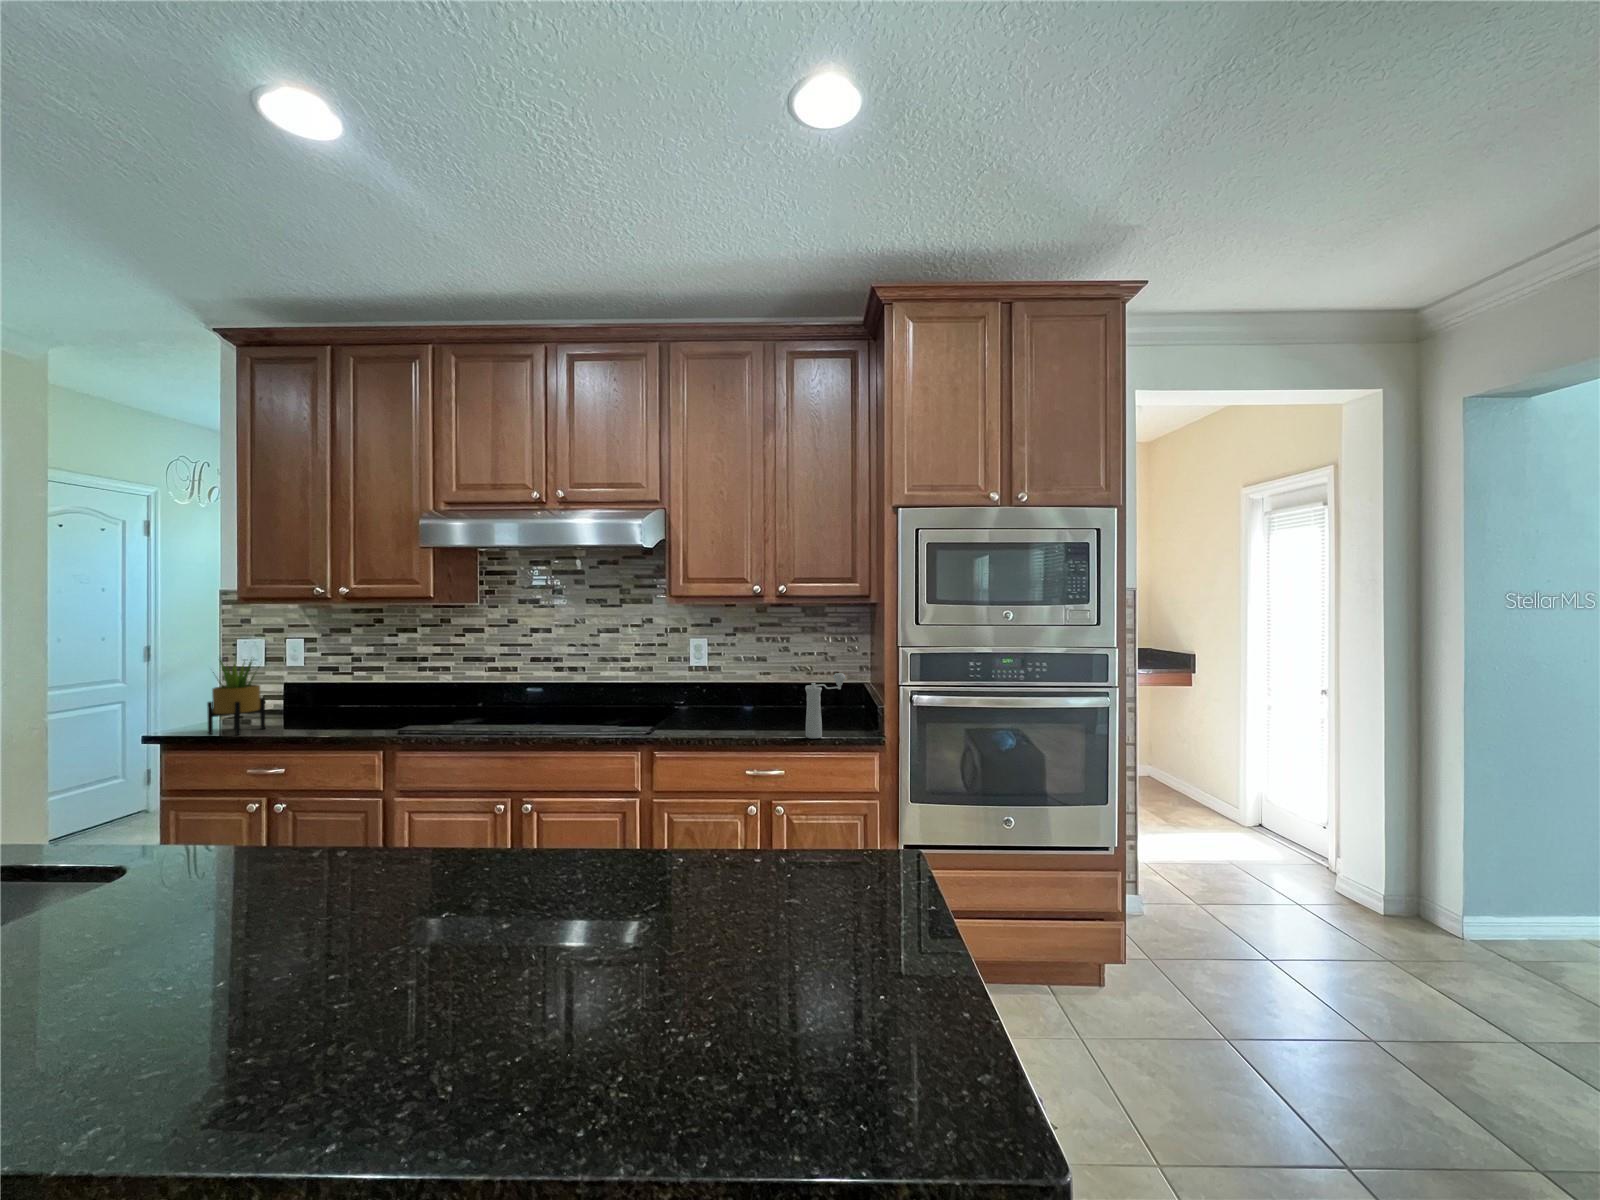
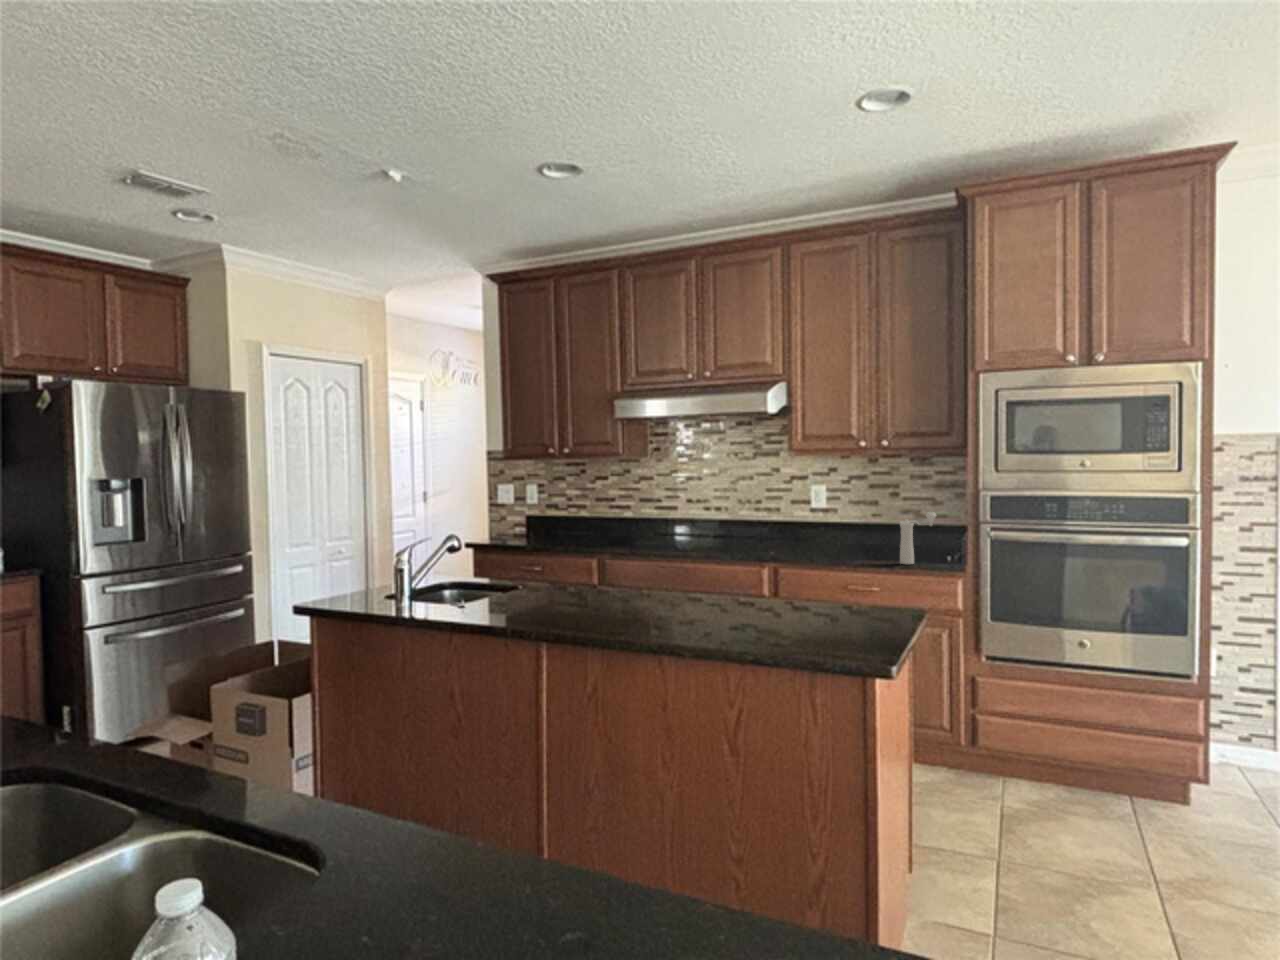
potted plant: present [207,660,265,735] -> none [489,494,520,547]

